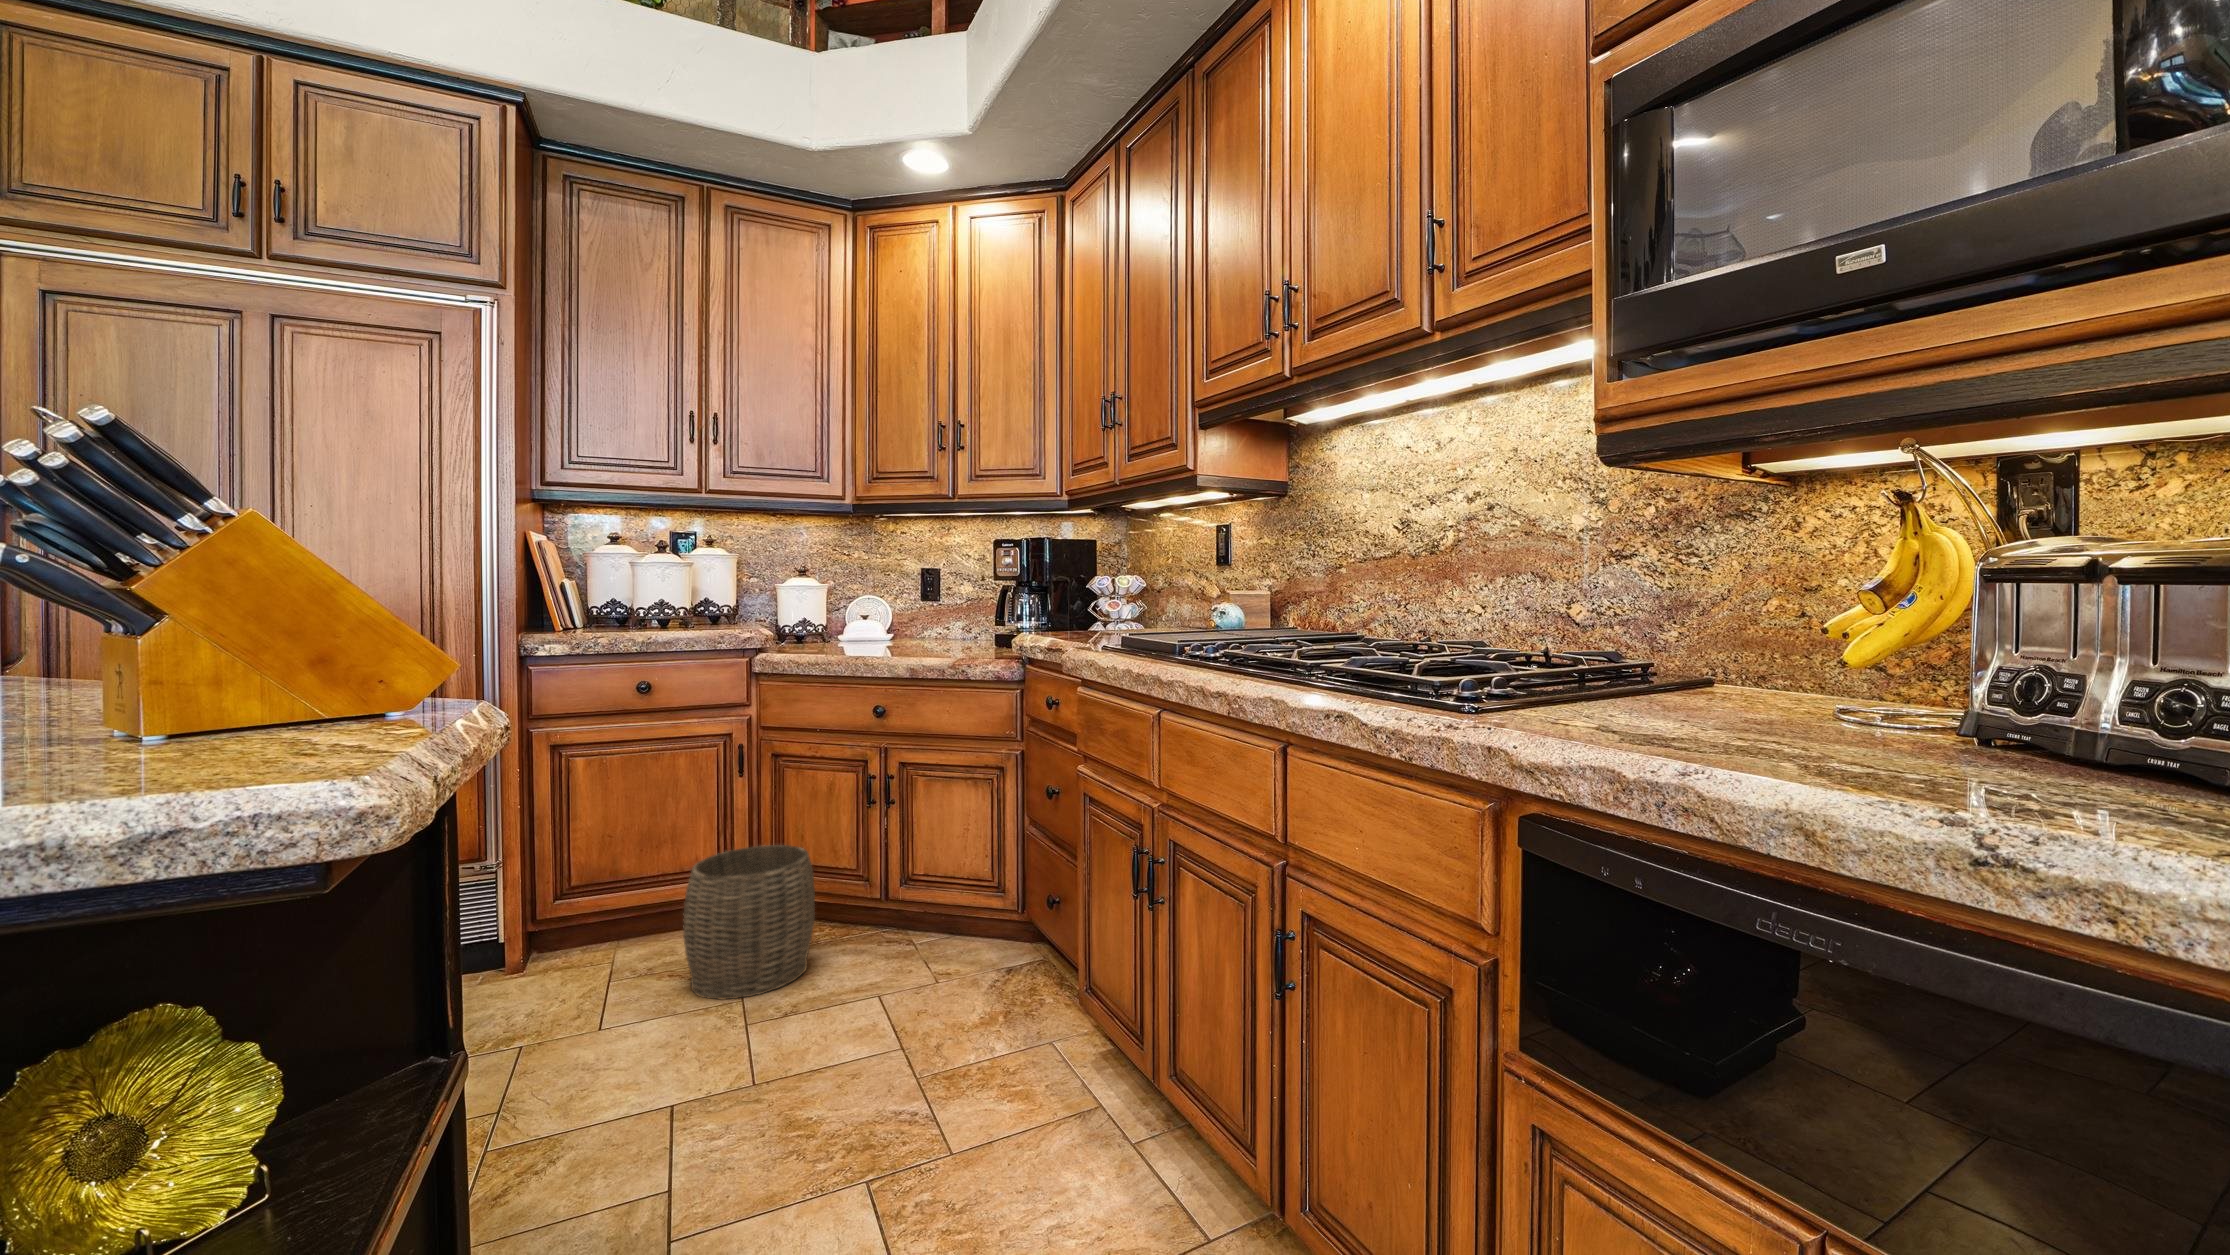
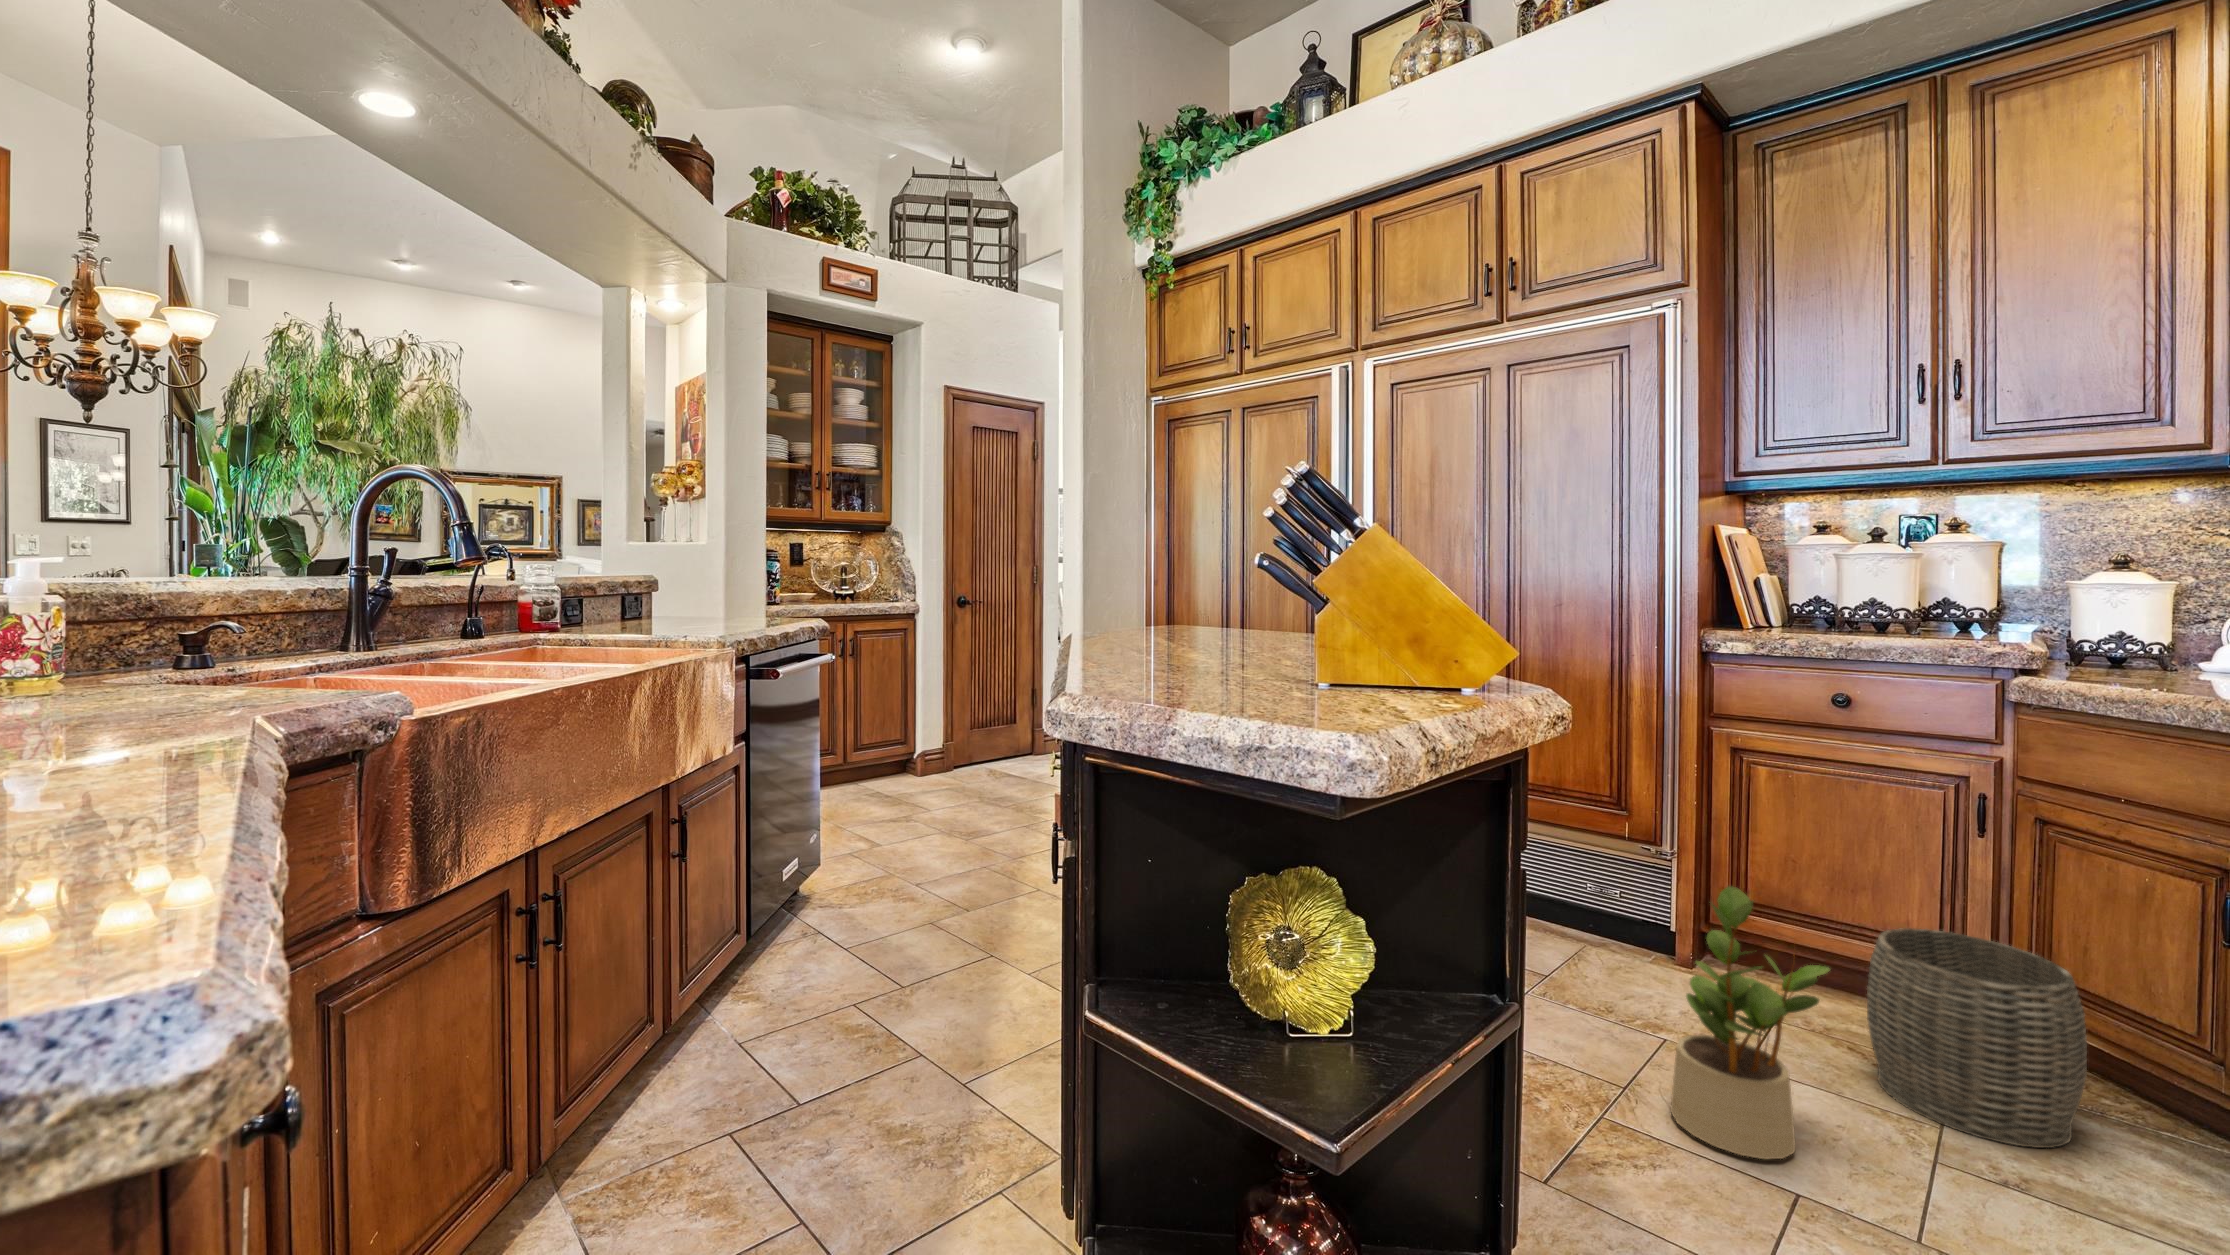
potted plant: none [547,859,683,1118] -> present [1670,886,1830,1159]

